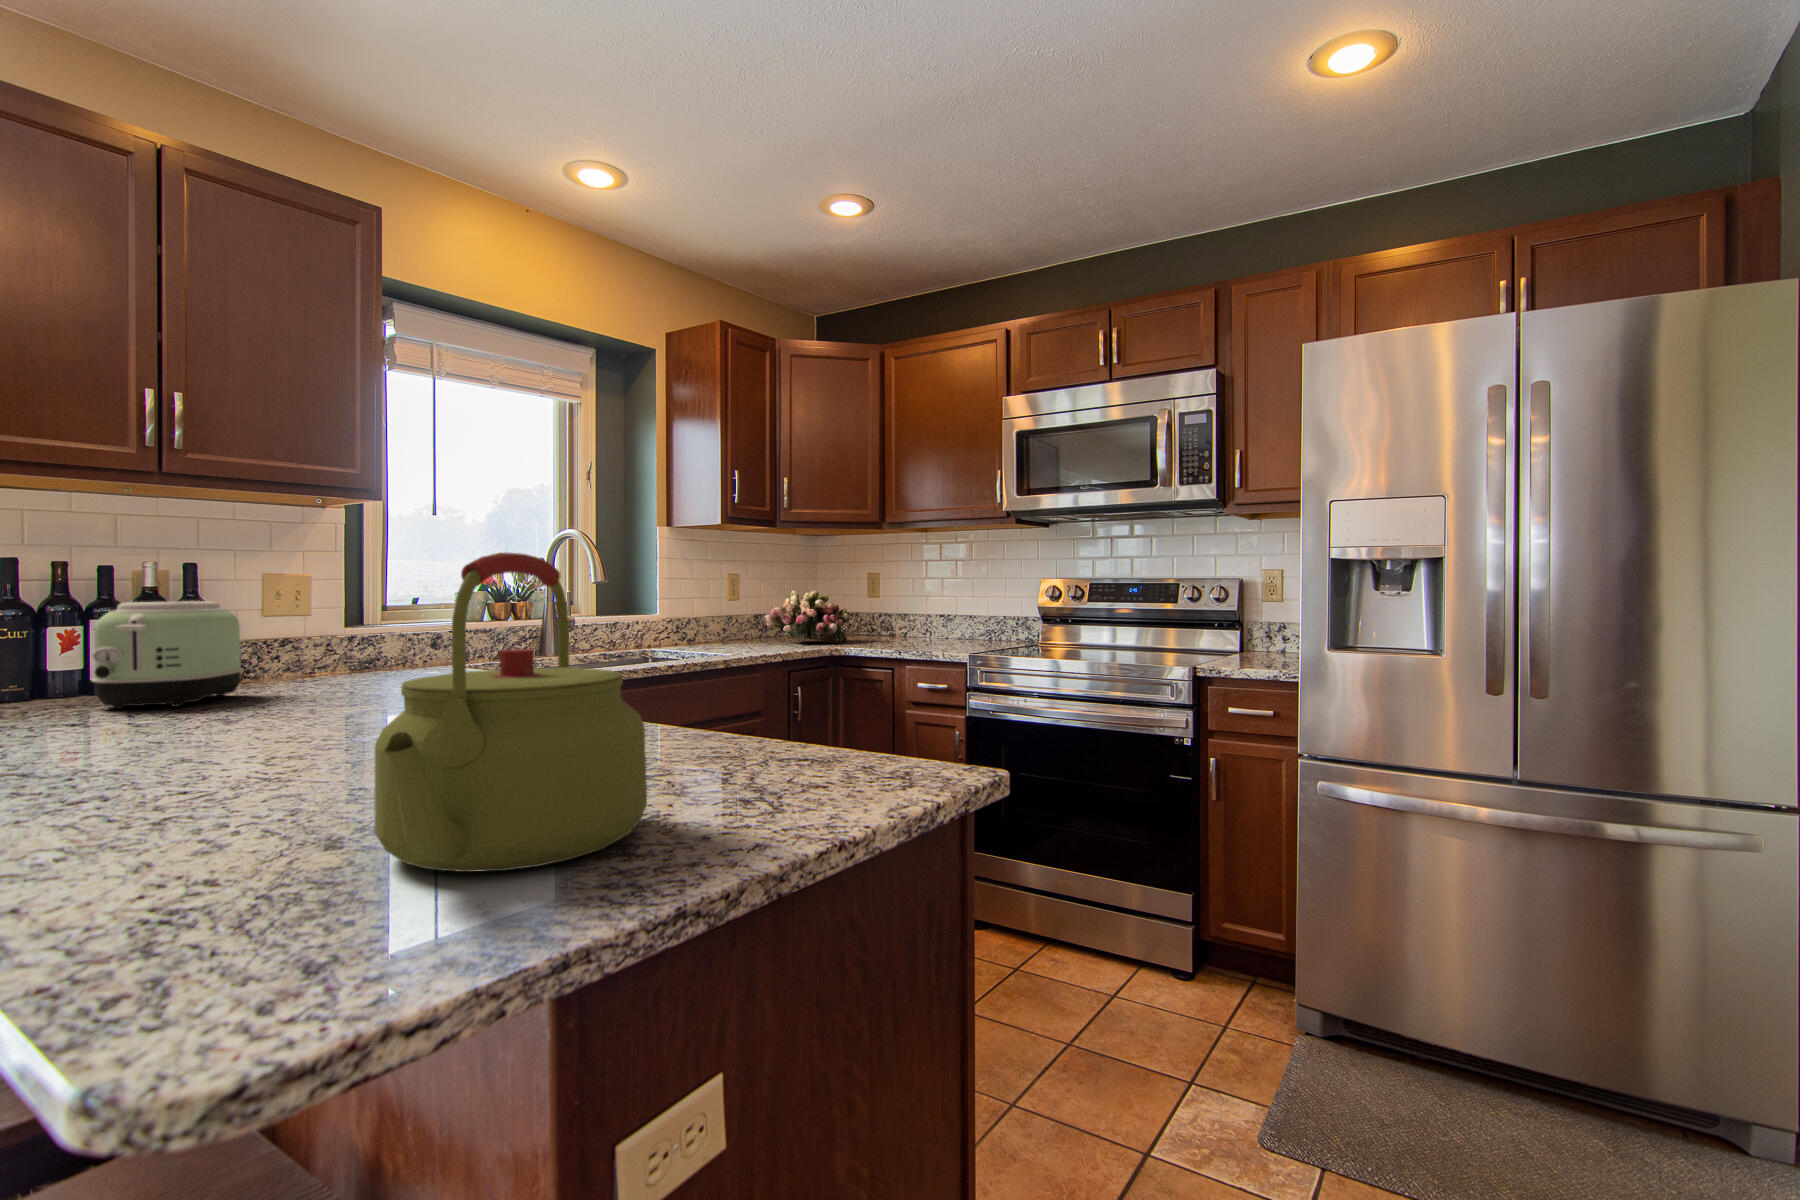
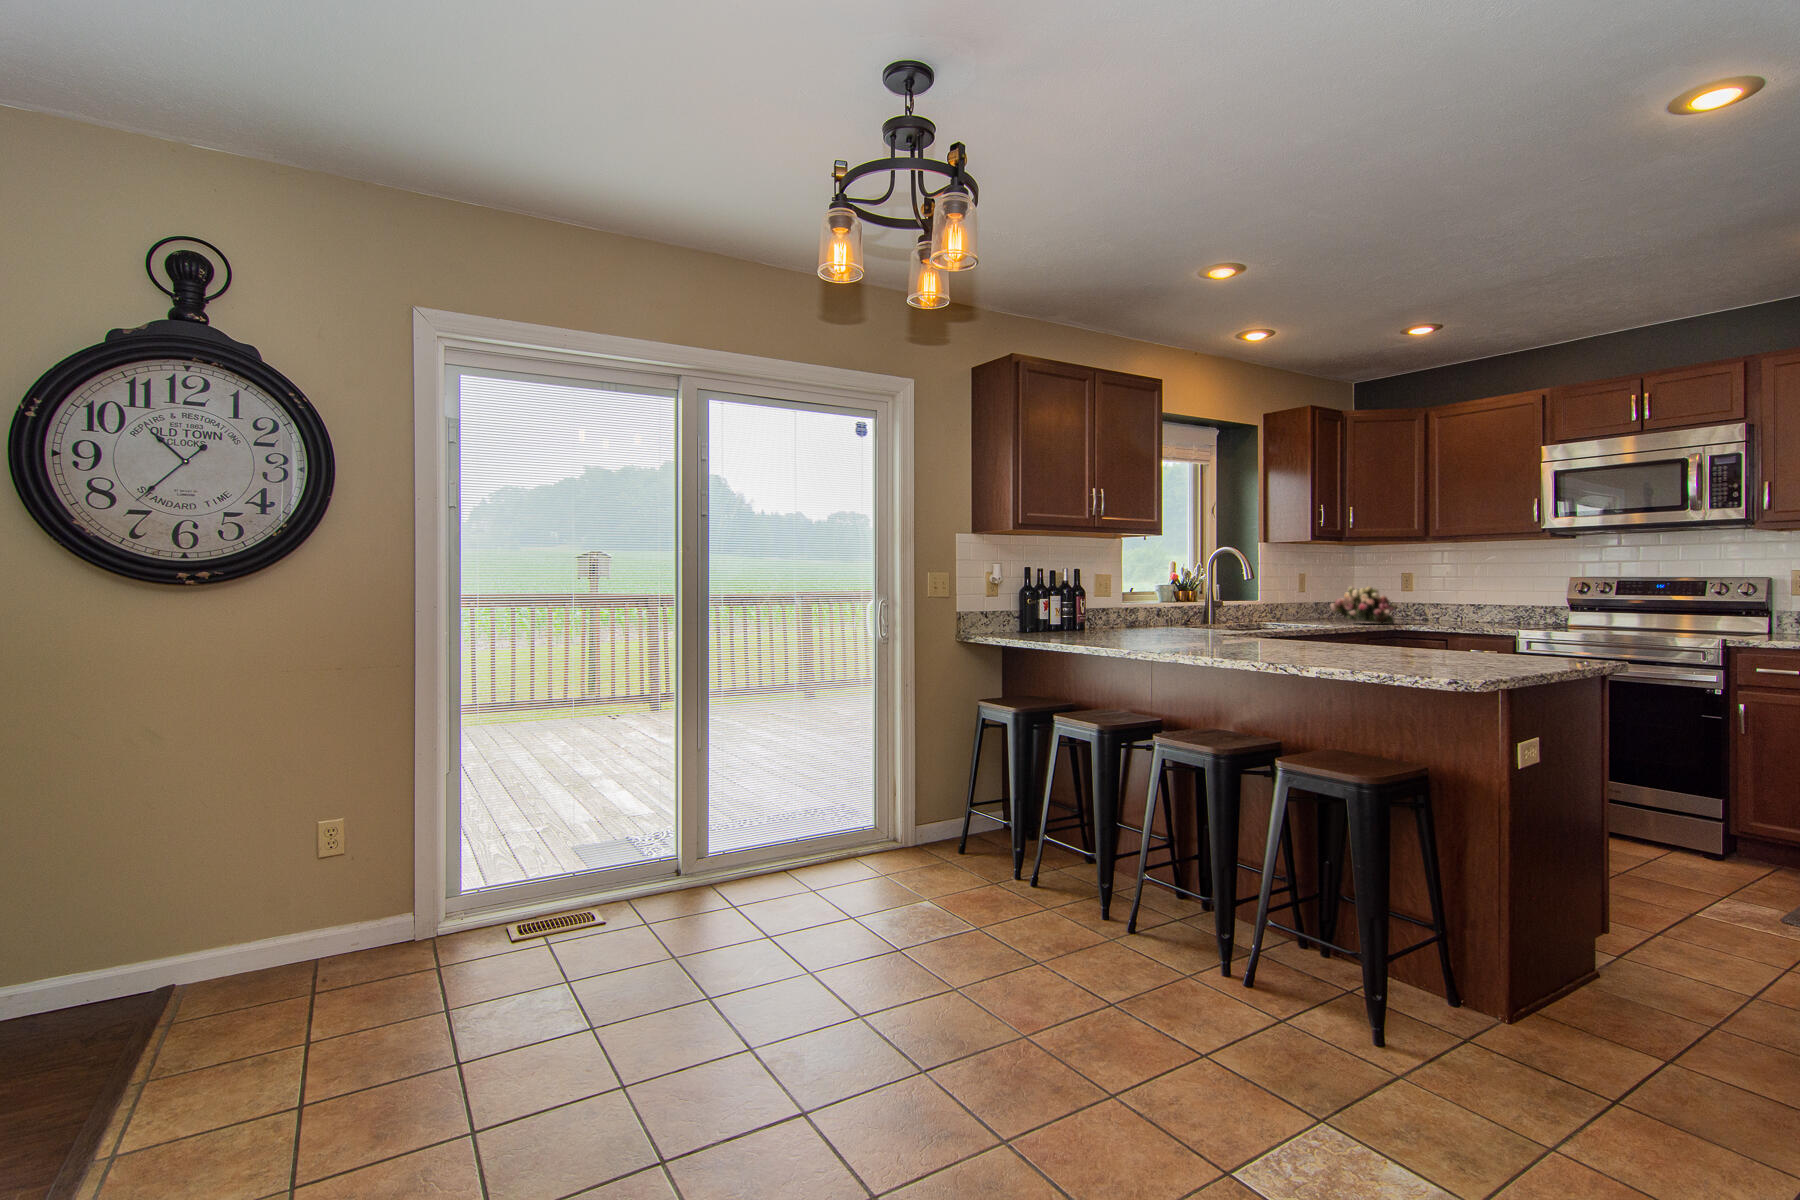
kettle: present [374,552,647,872] -> none [1422,567,1514,660]
toaster: present [92,601,243,709] -> none [1091,588,1140,636]

